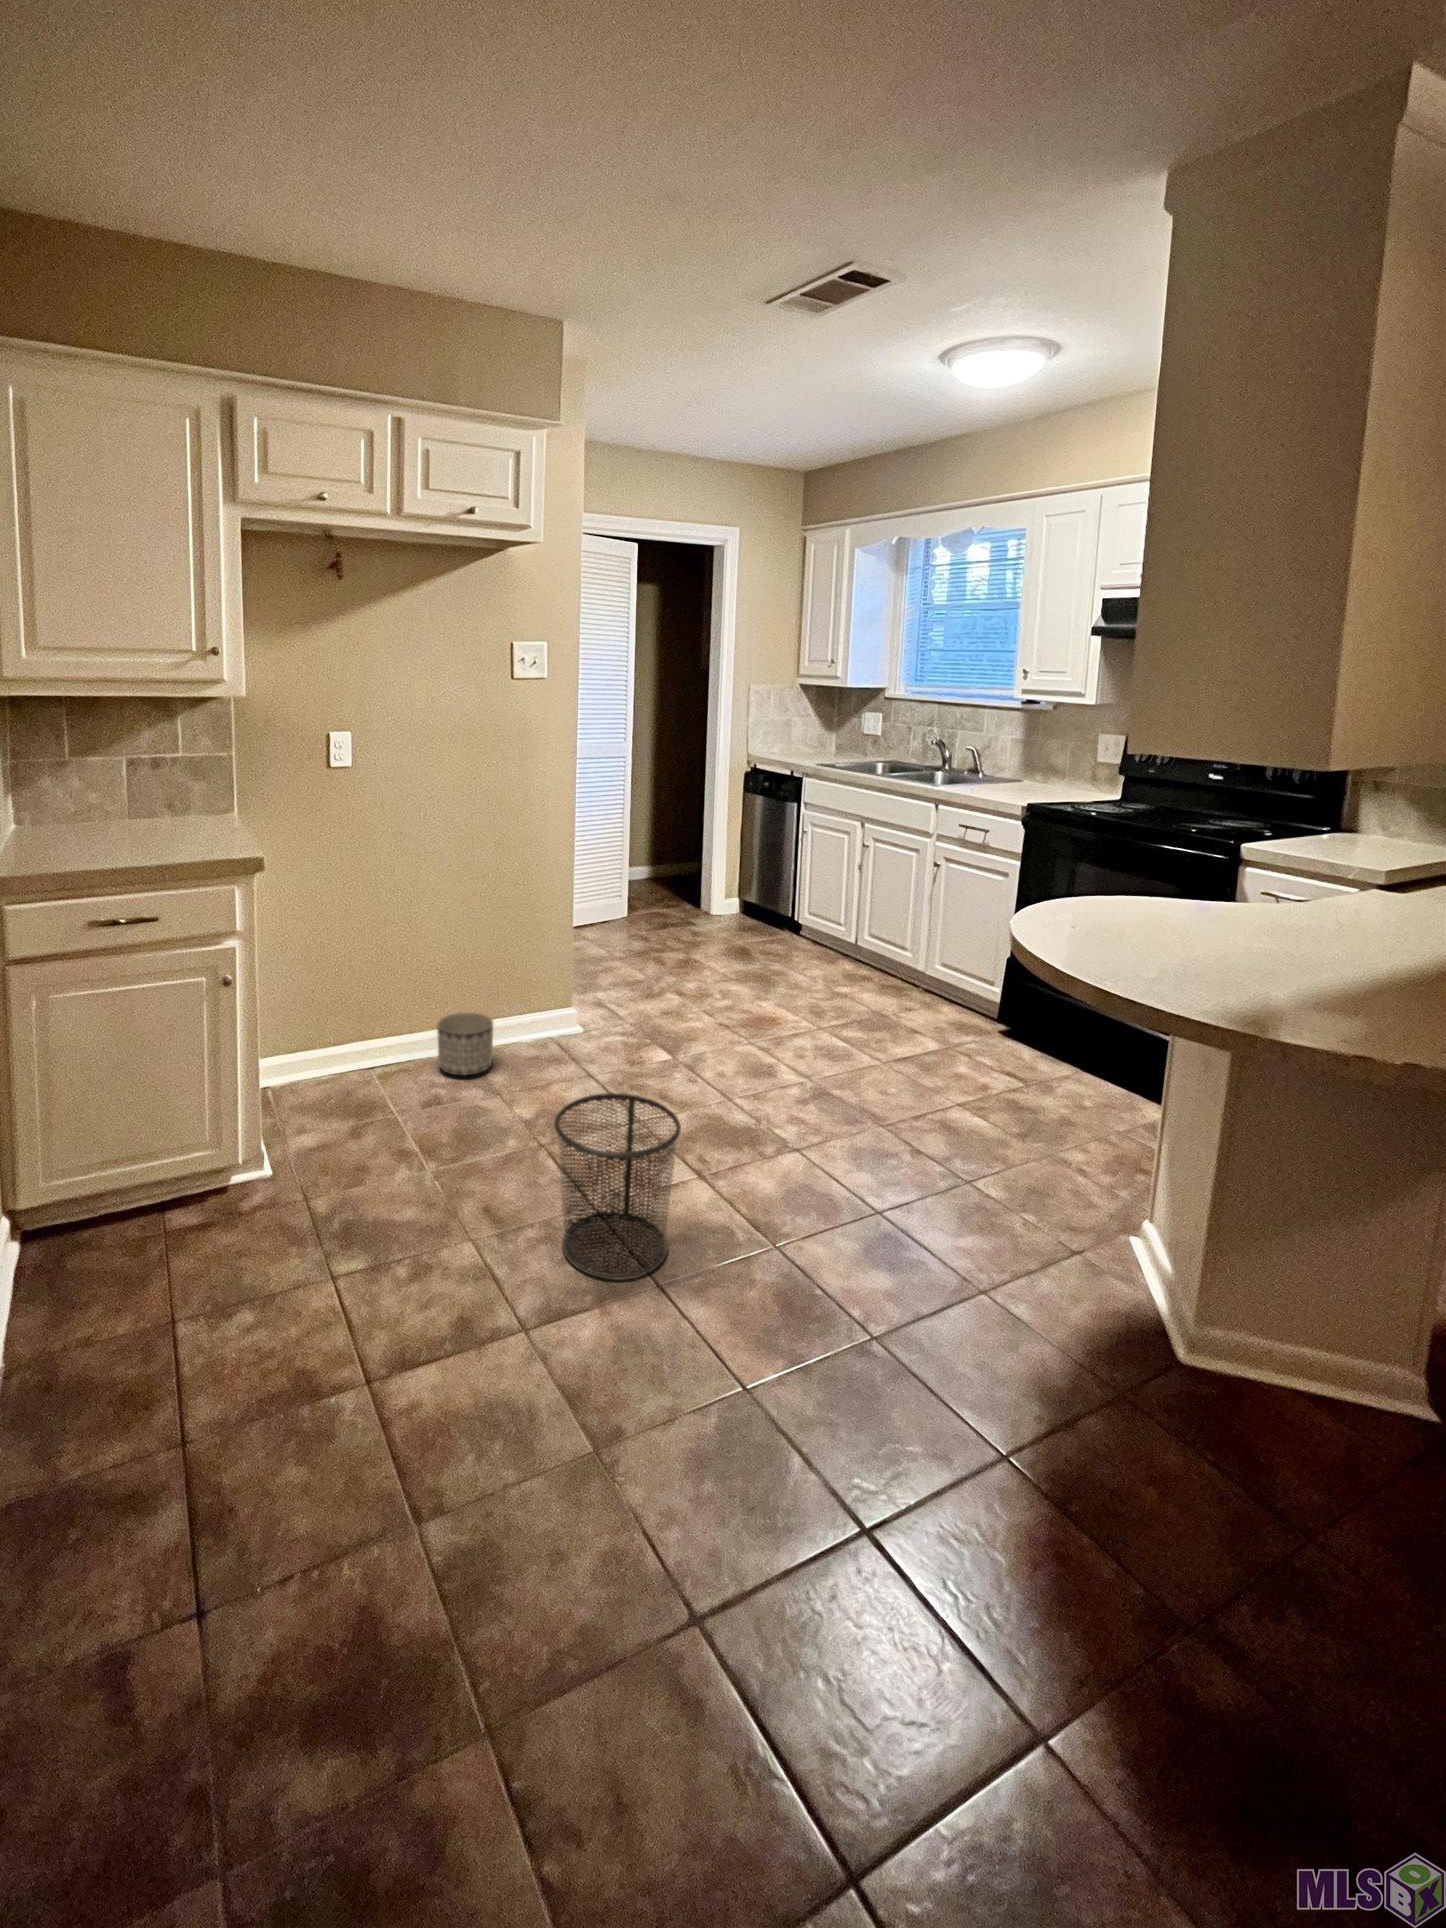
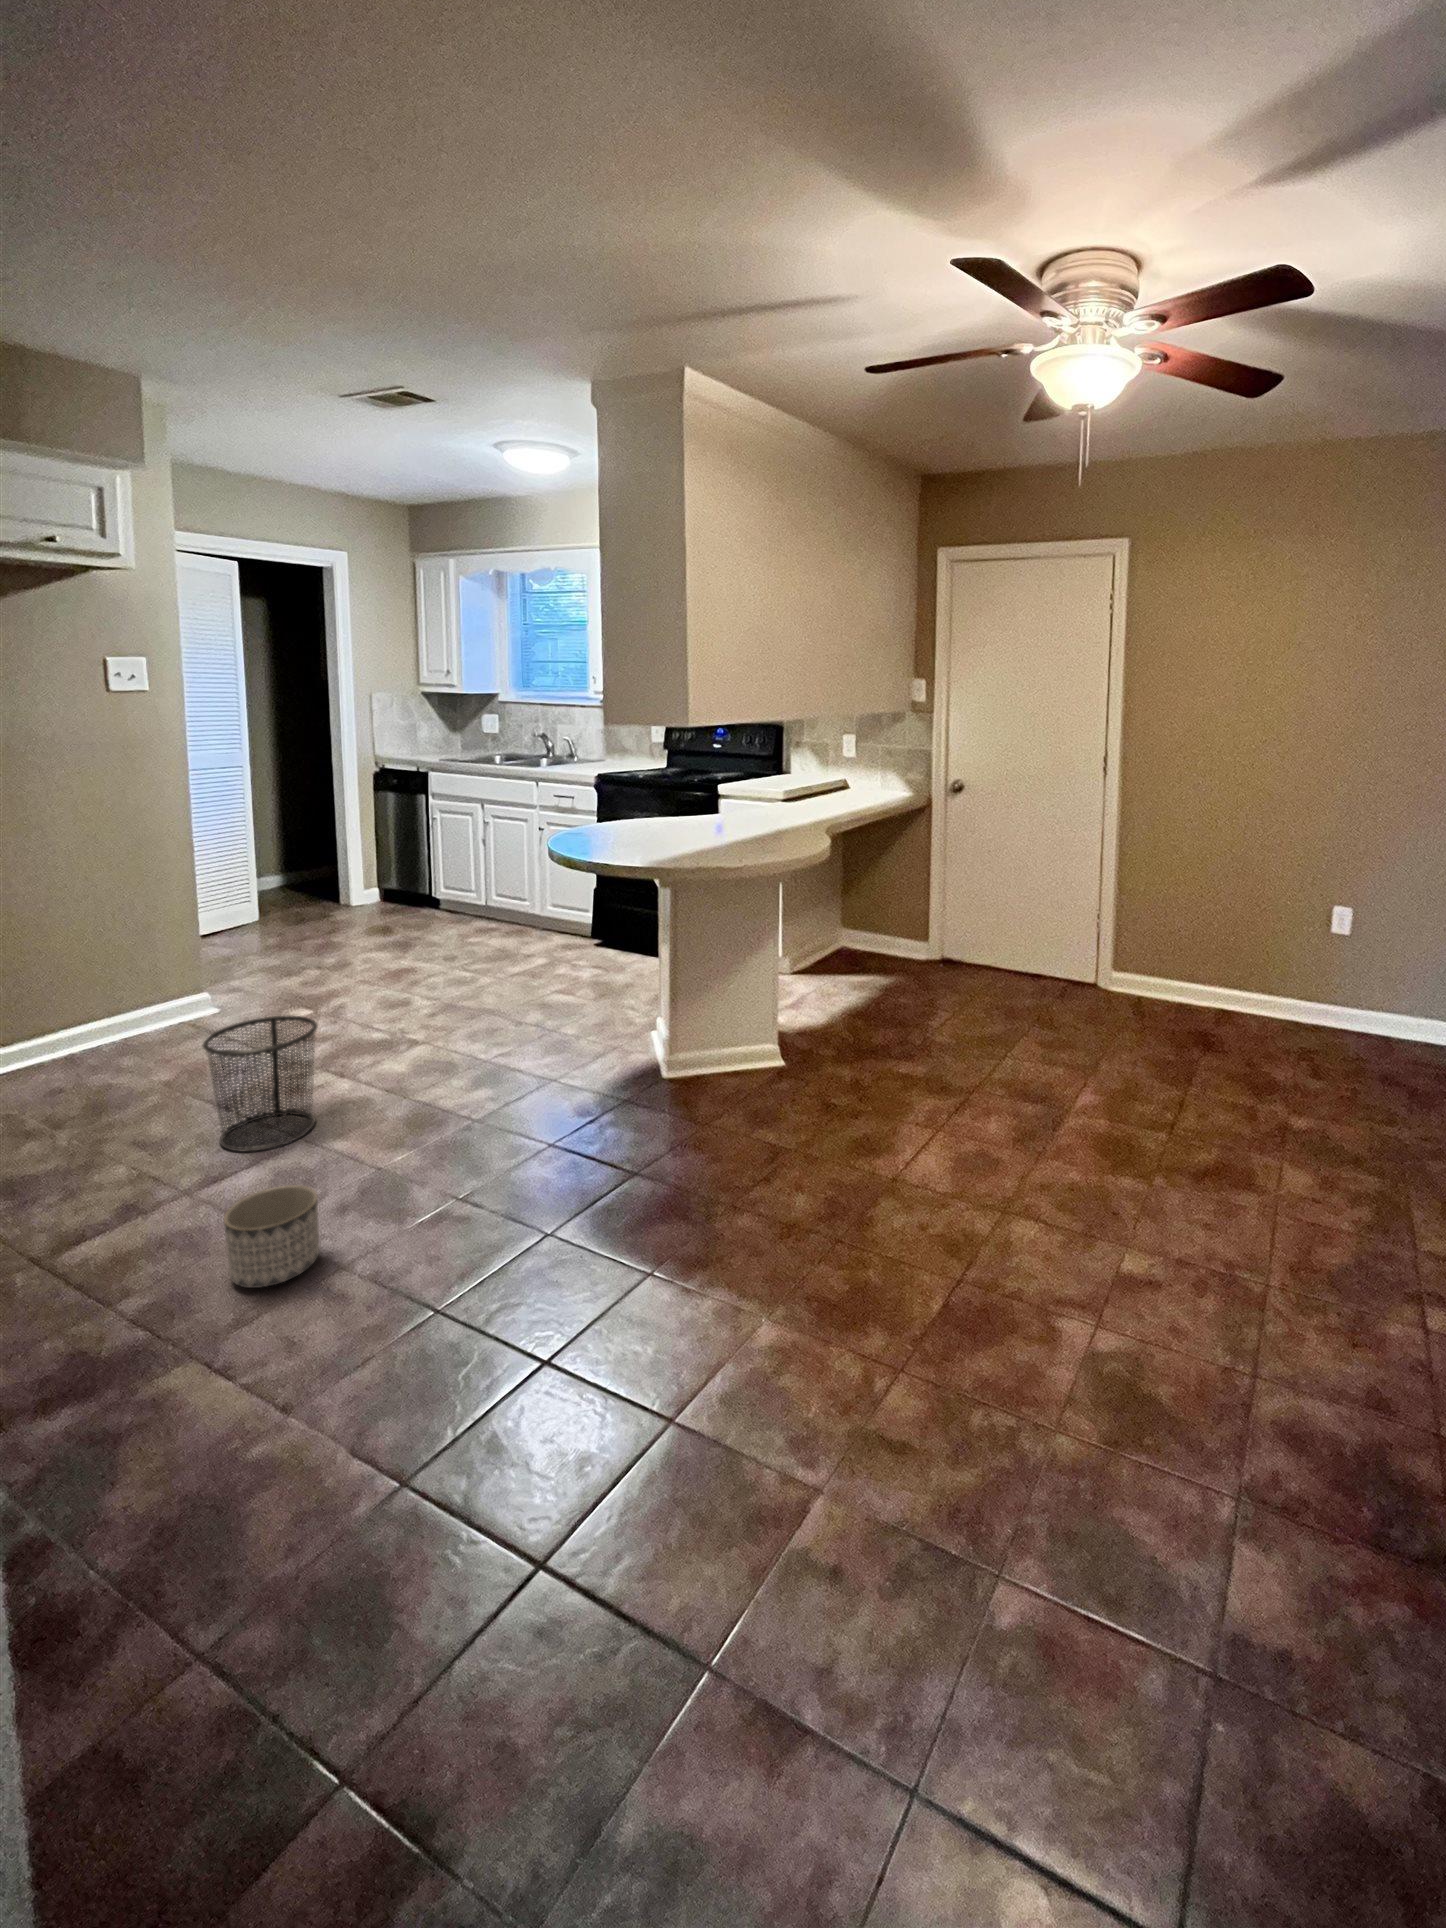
planter: present [437,1012,493,1075] -> present [224,1185,319,1288]

